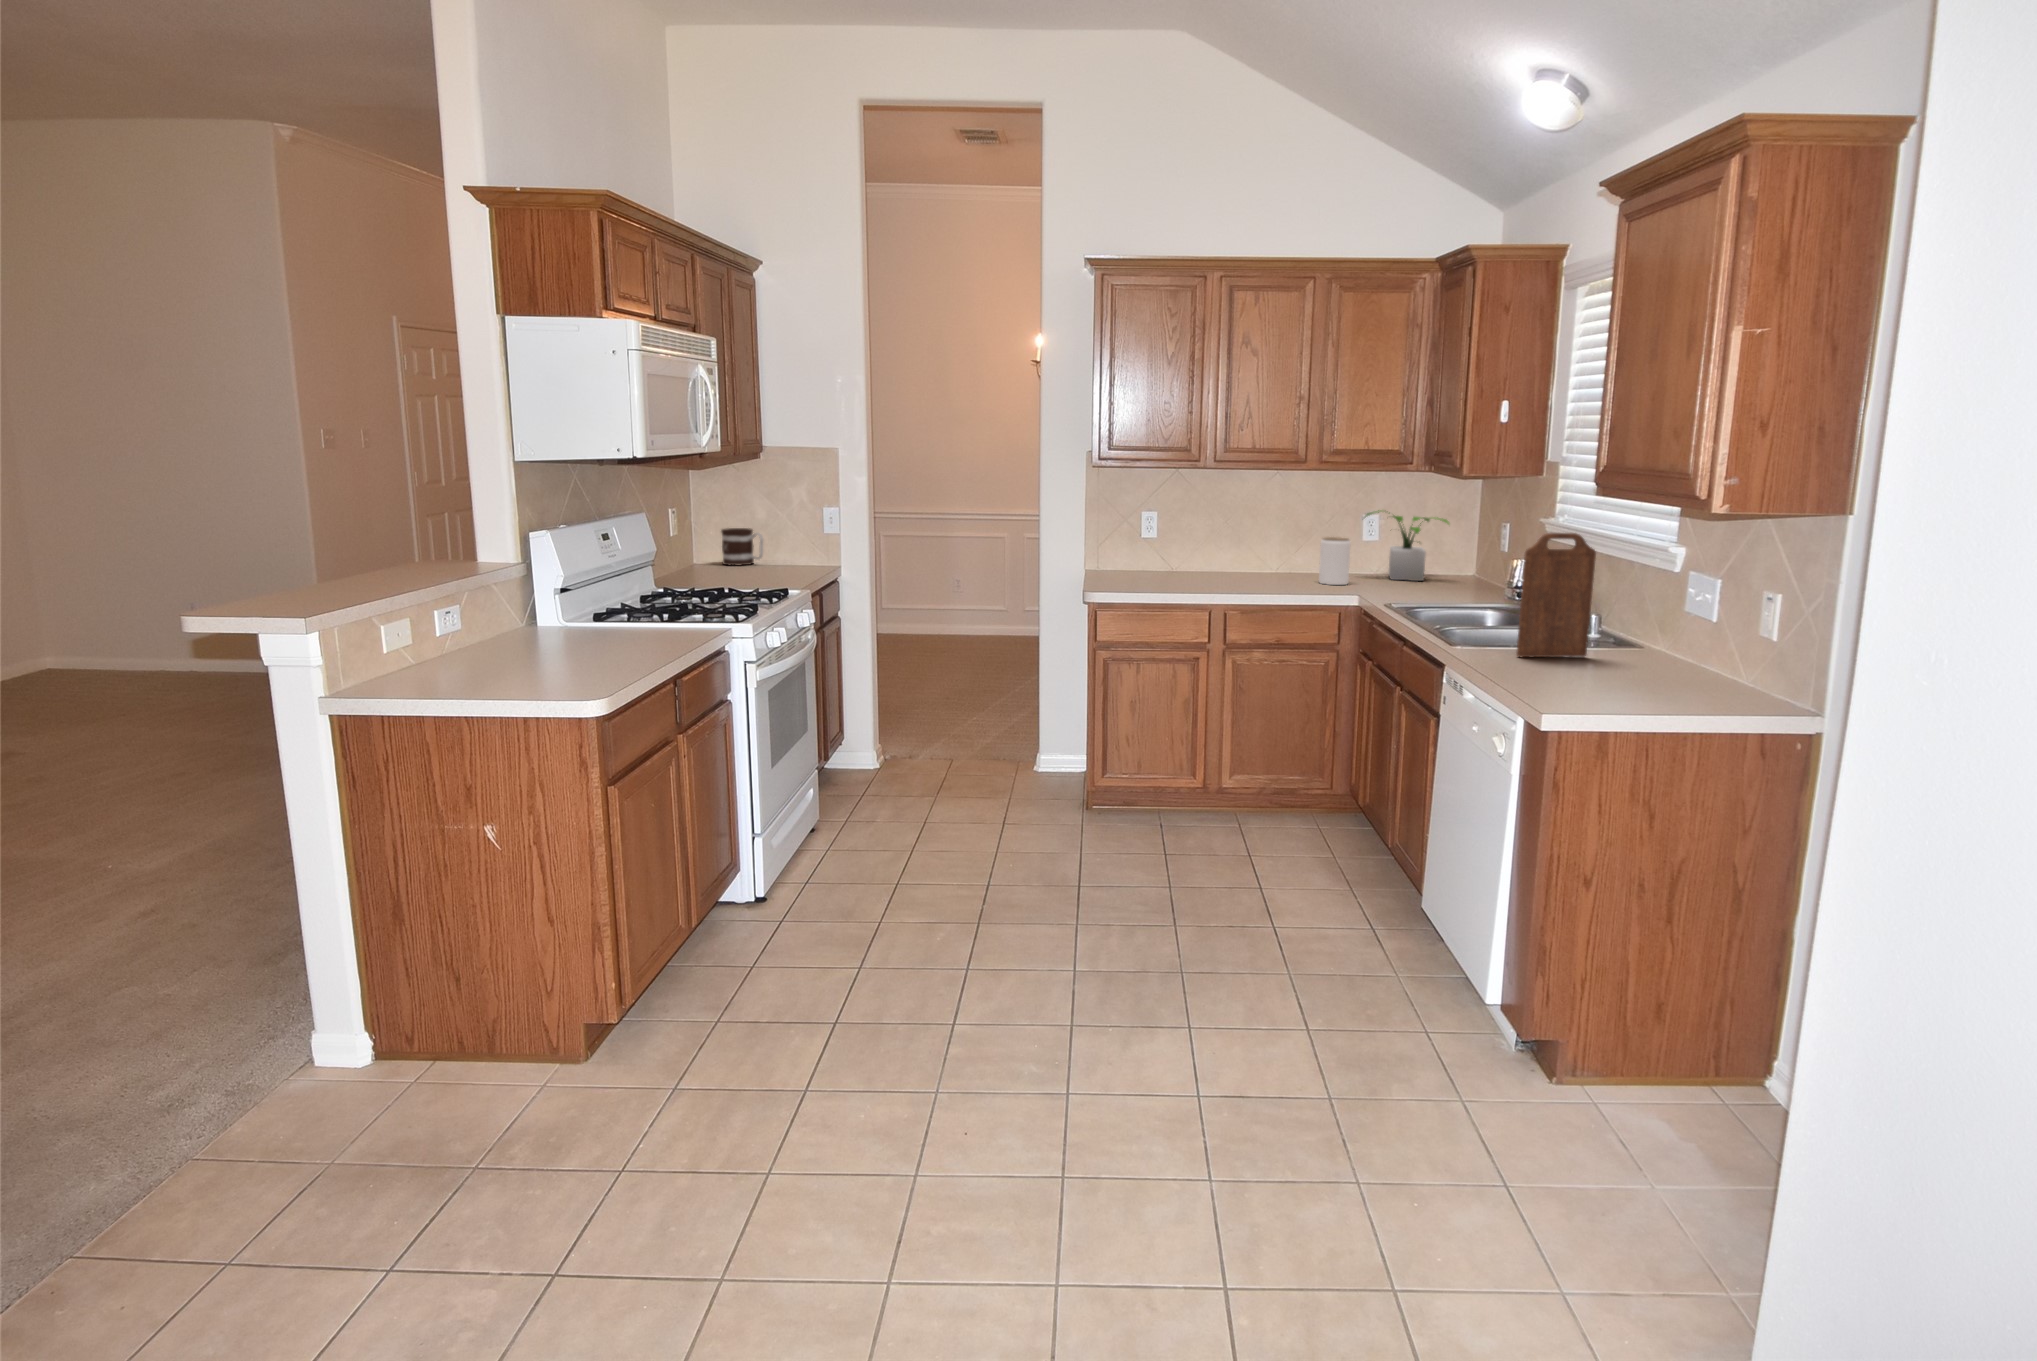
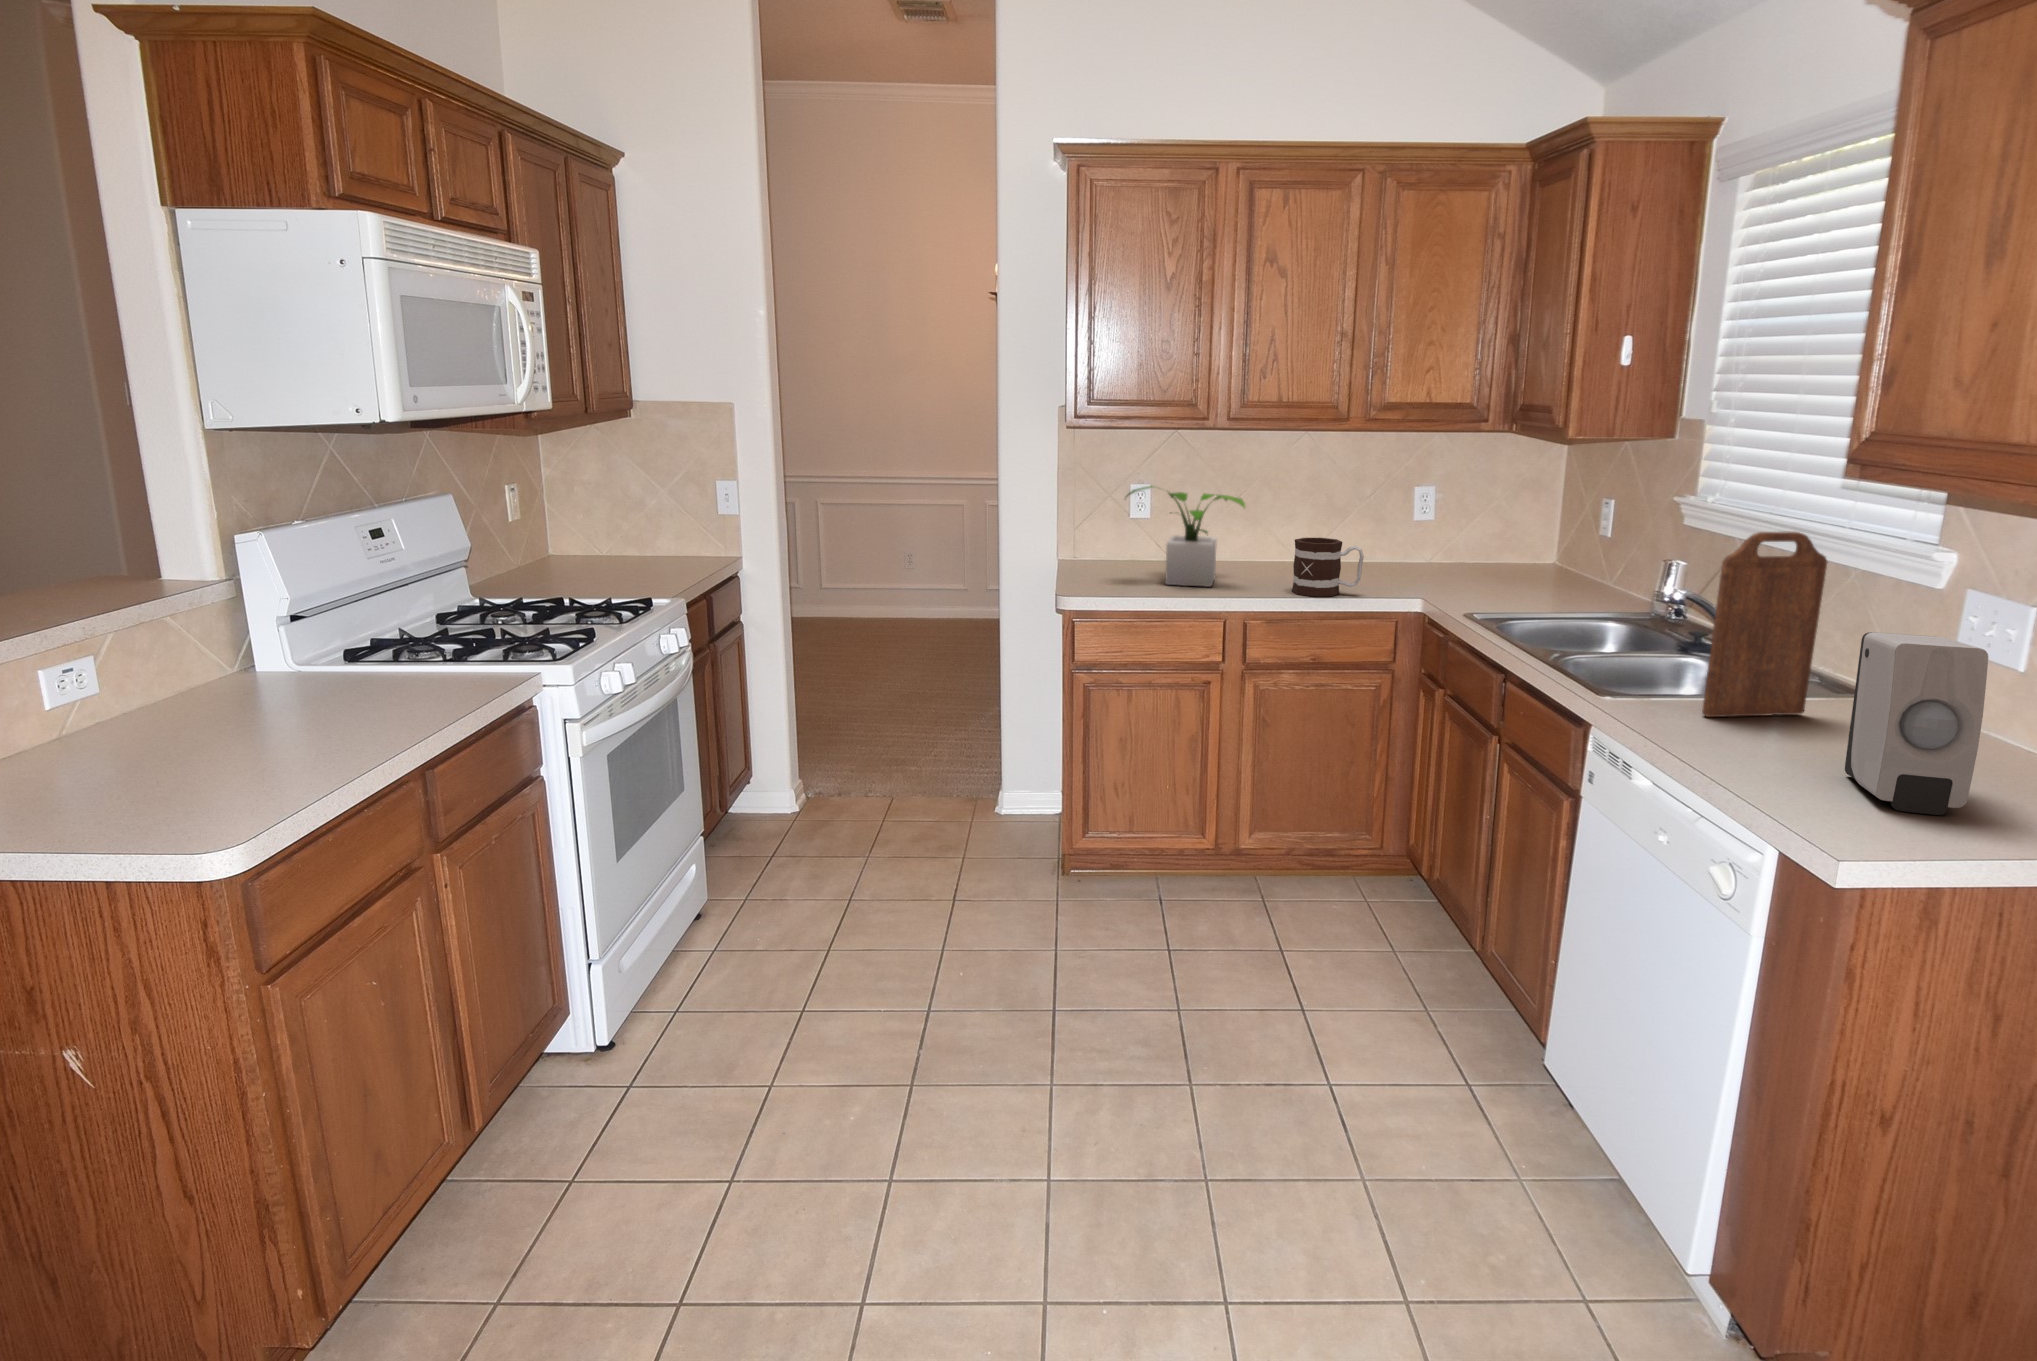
potted plant: present [1364,510,1449,581] -> present [1127,486,1245,587]
mug: present [721,528,763,565] -> present [1292,538,1364,596]
jar: present [1319,537,1351,585] -> none [1362,518,1405,581]
soap dispenser: none [1585,591,1650,699] -> present [1845,632,1988,815]

